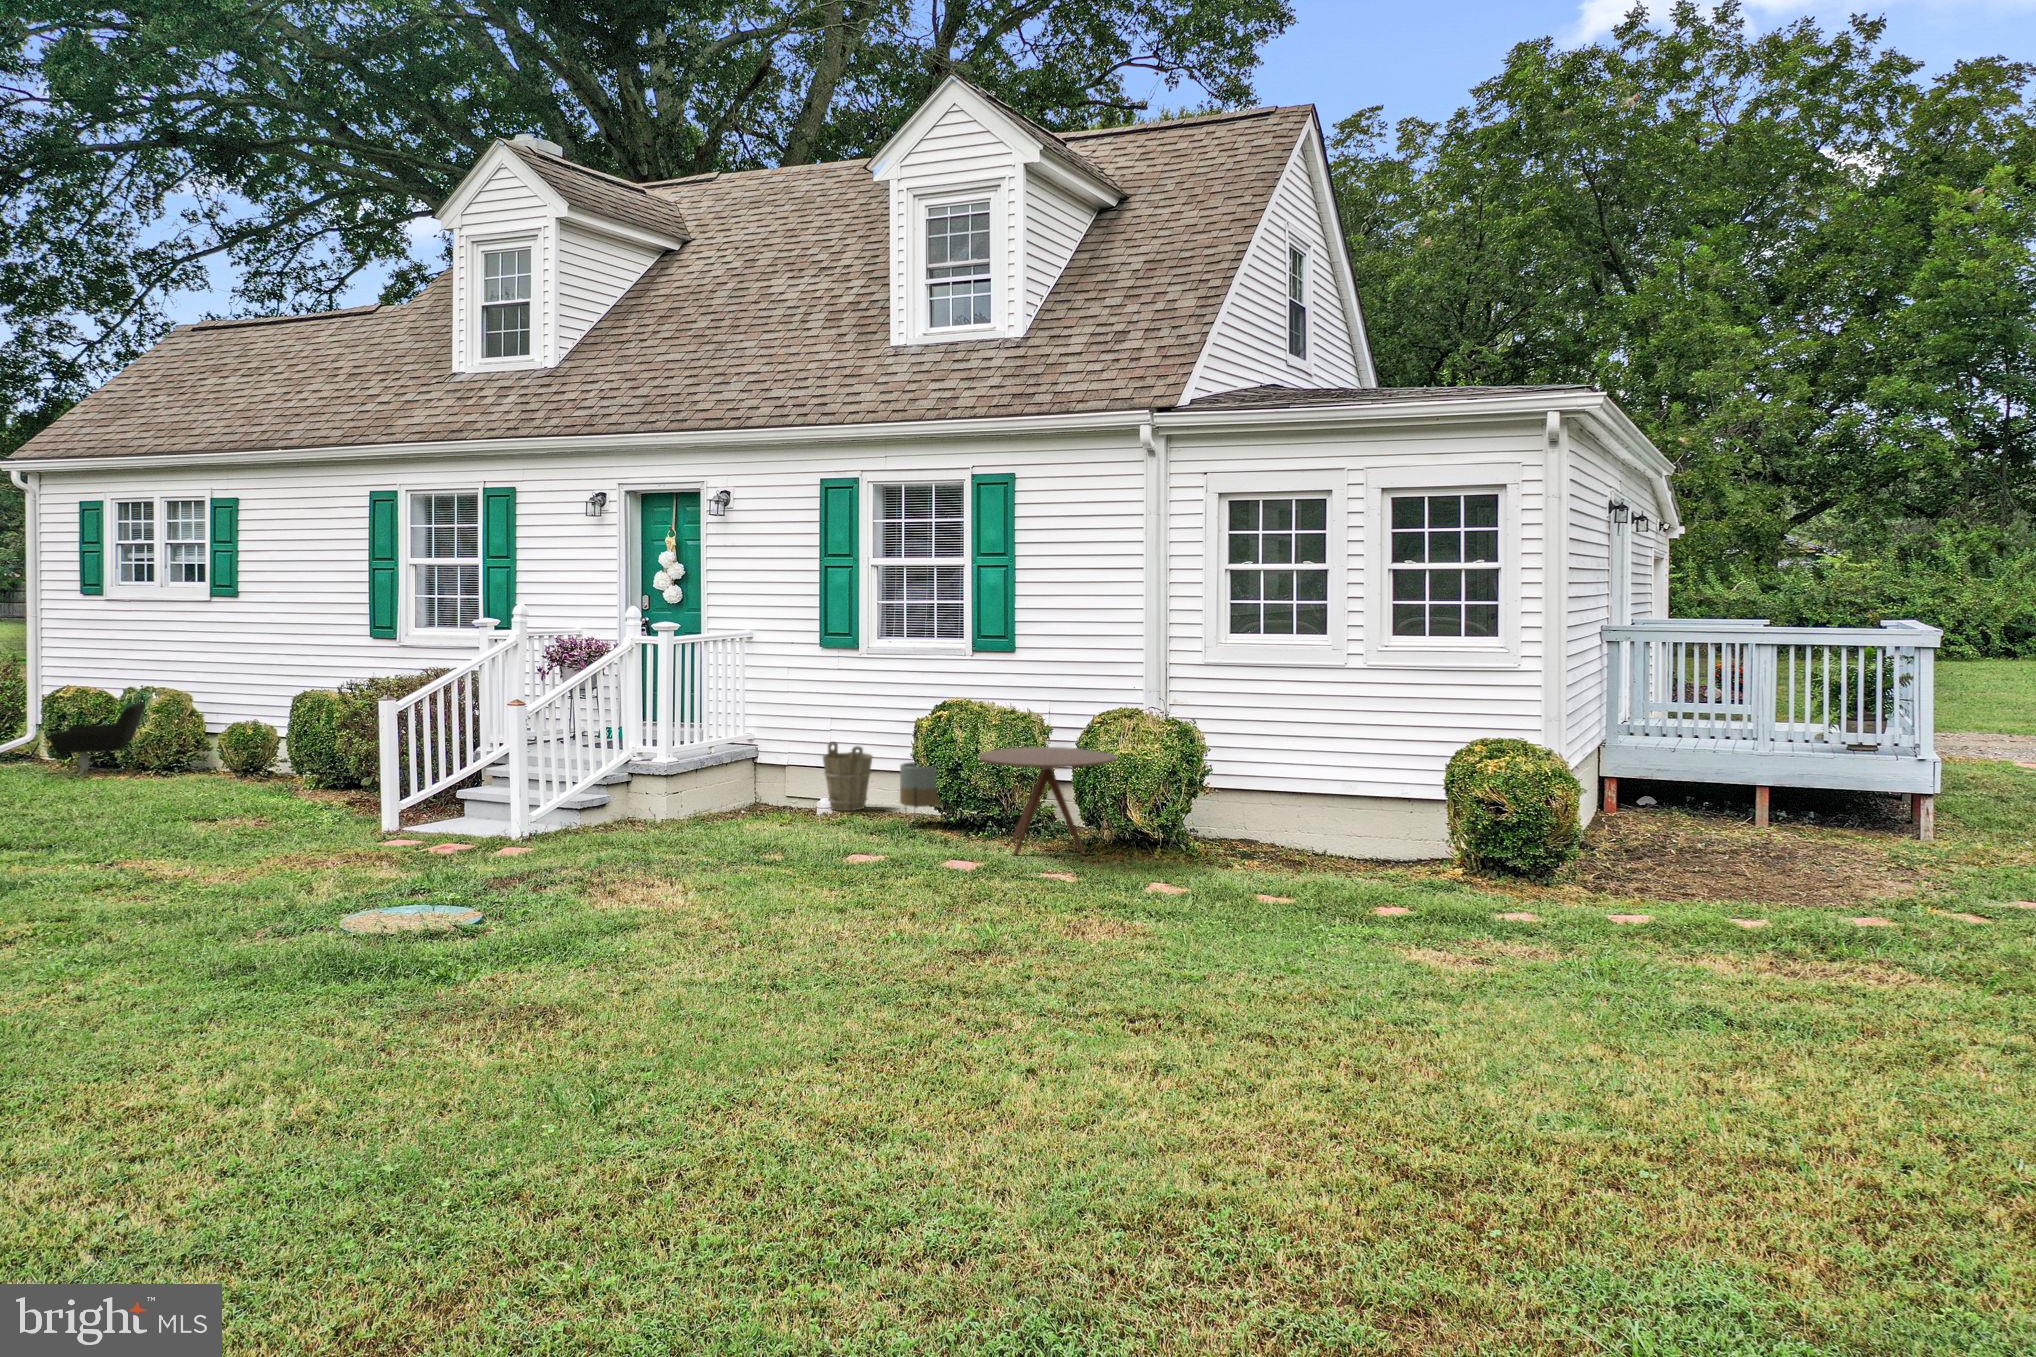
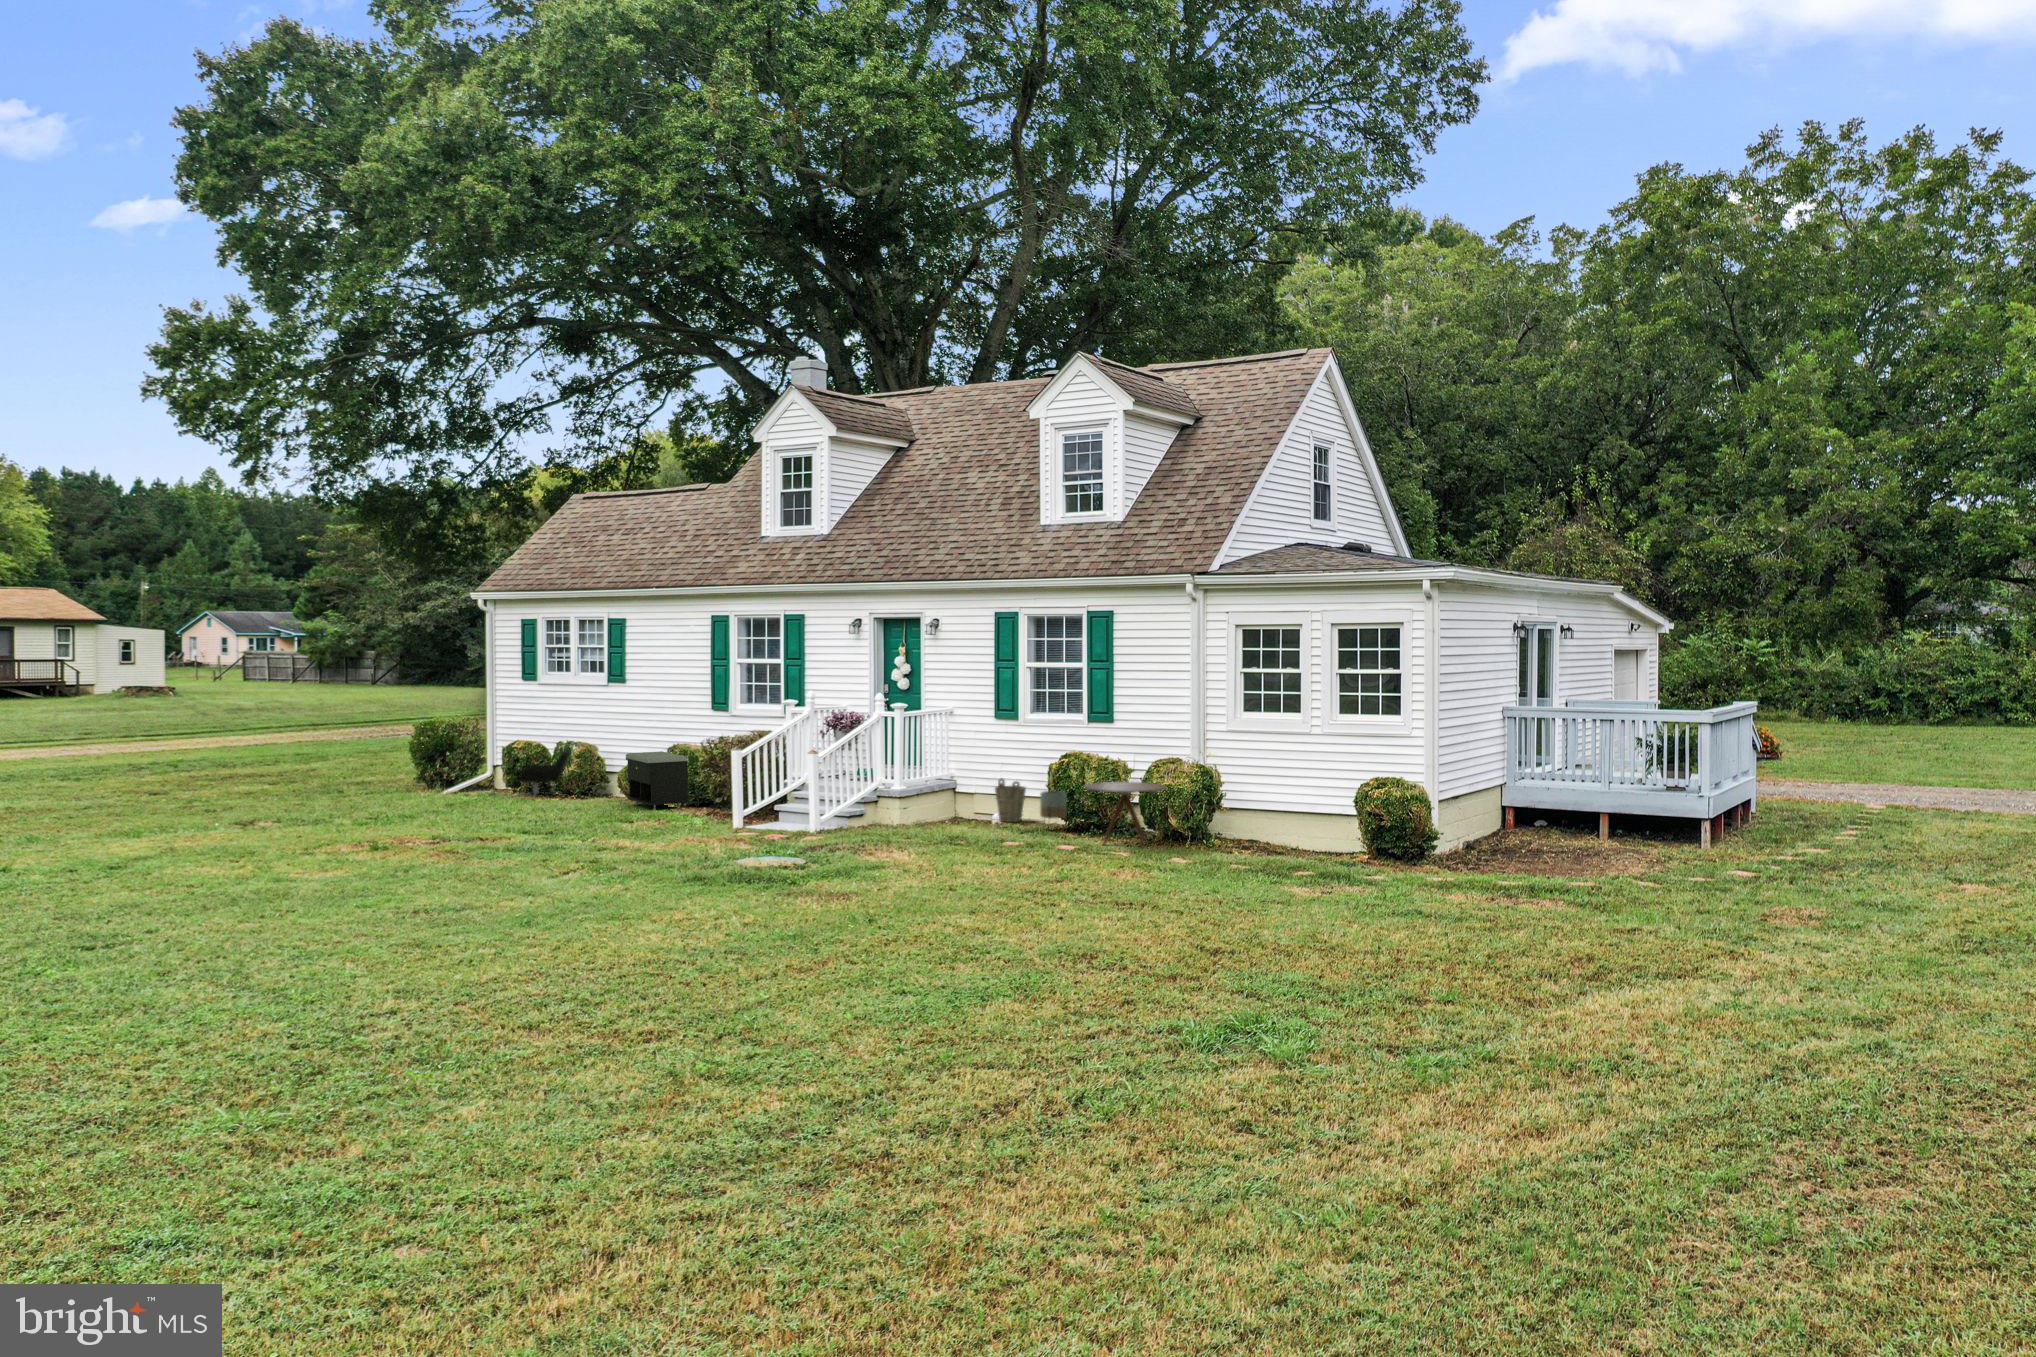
storage bench: none [219,703,322,797] -> present [626,751,688,810]

